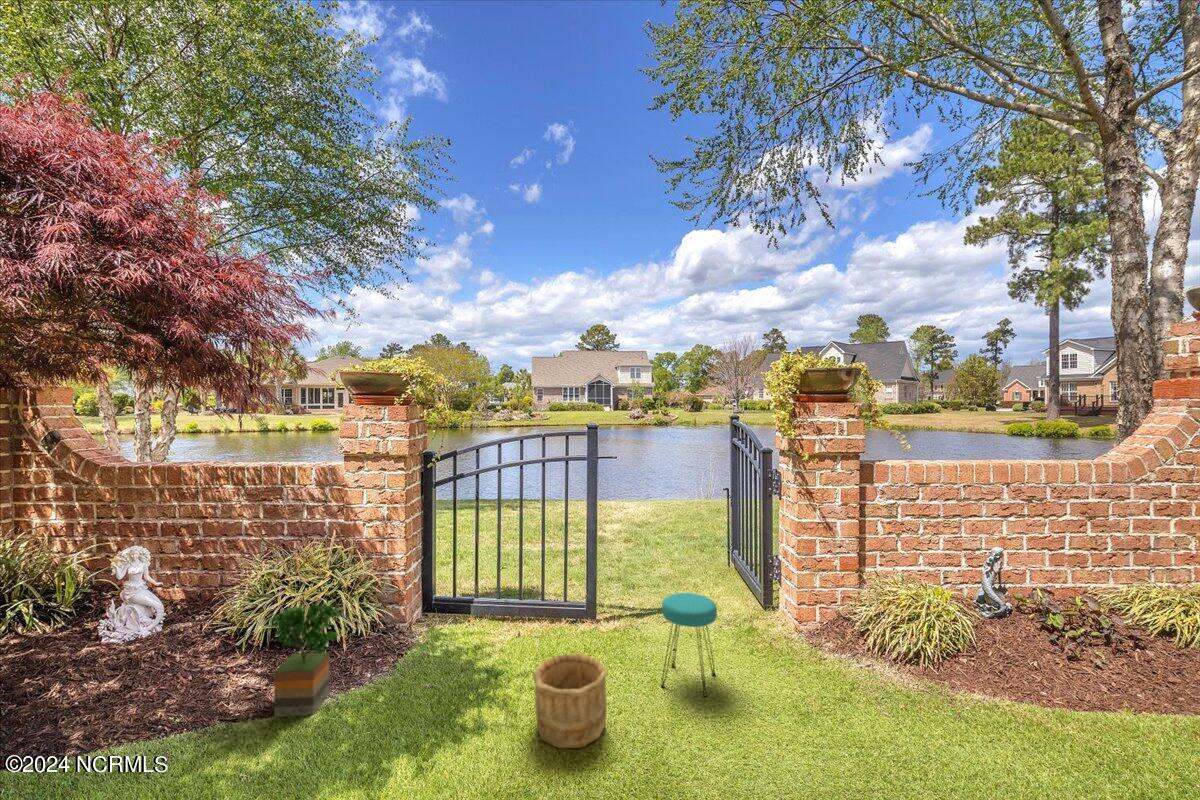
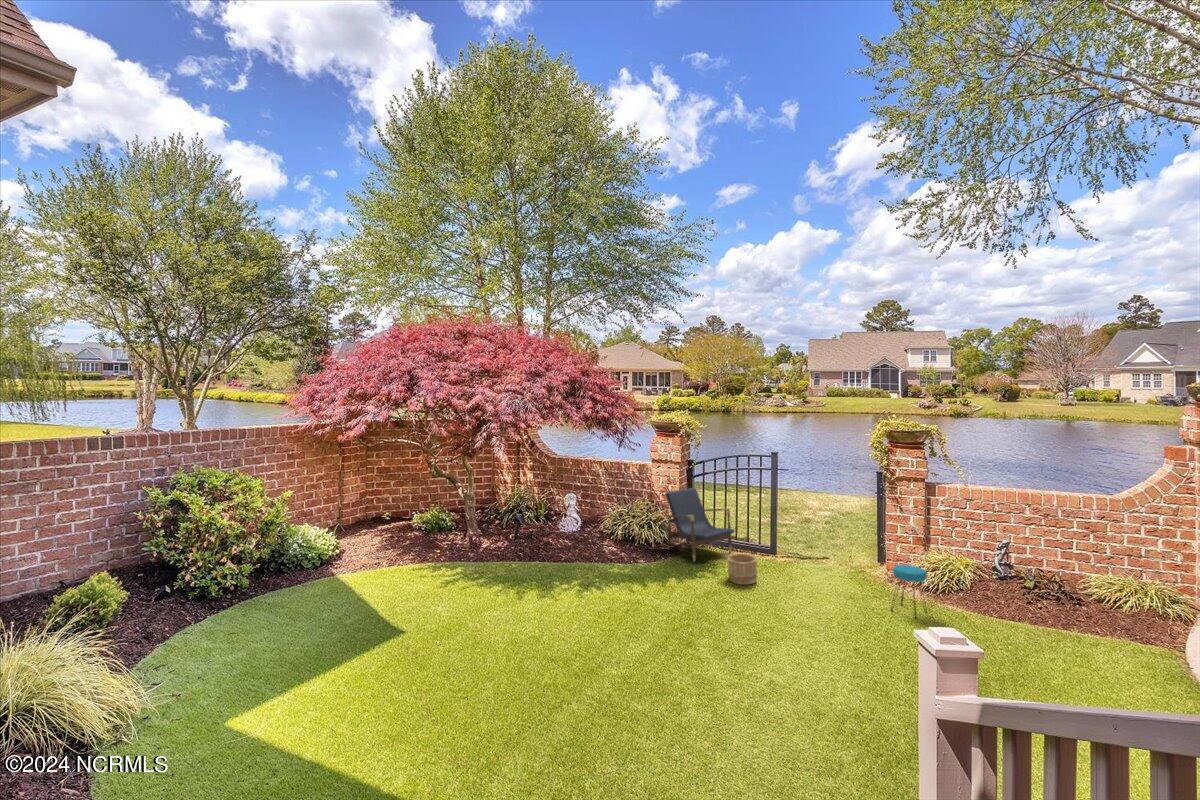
lounge chair: none [373,507,527,683] -> present [666,488,734,561]
stool: present [661,593,717,697] -> present [891,565,927,618]
potted tree: present [273,604,342,717] -> none [631,520,656,562]

